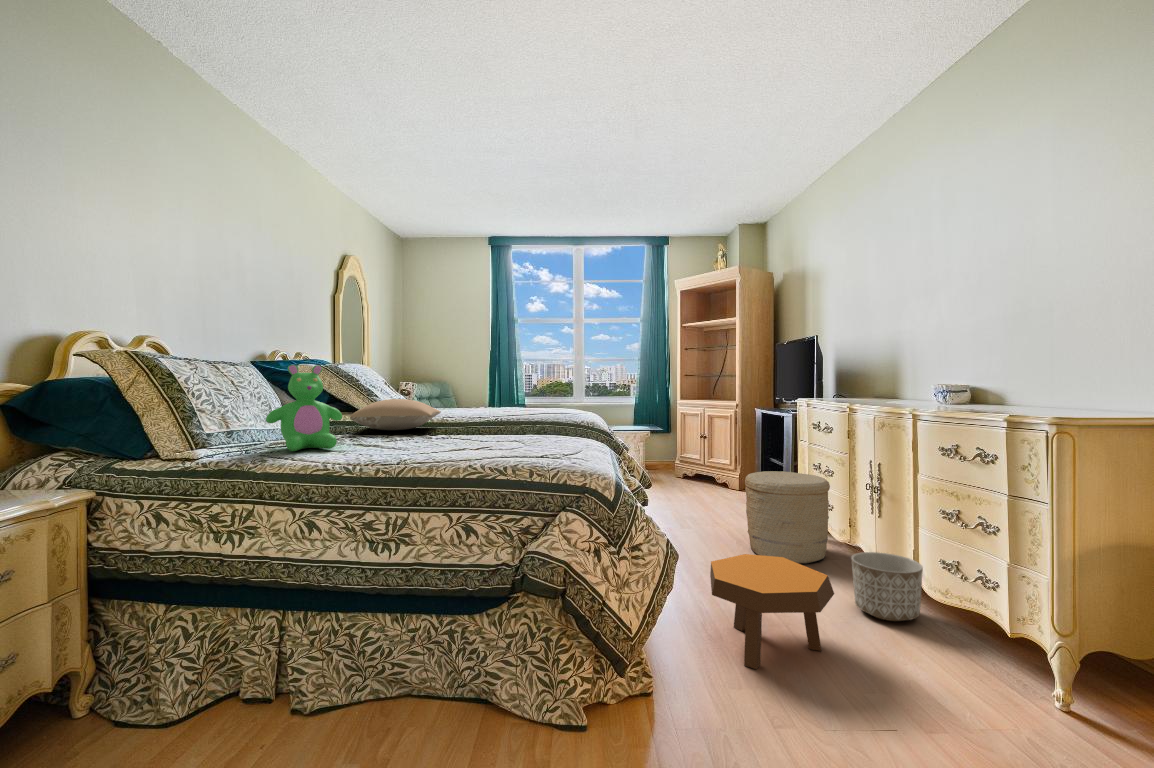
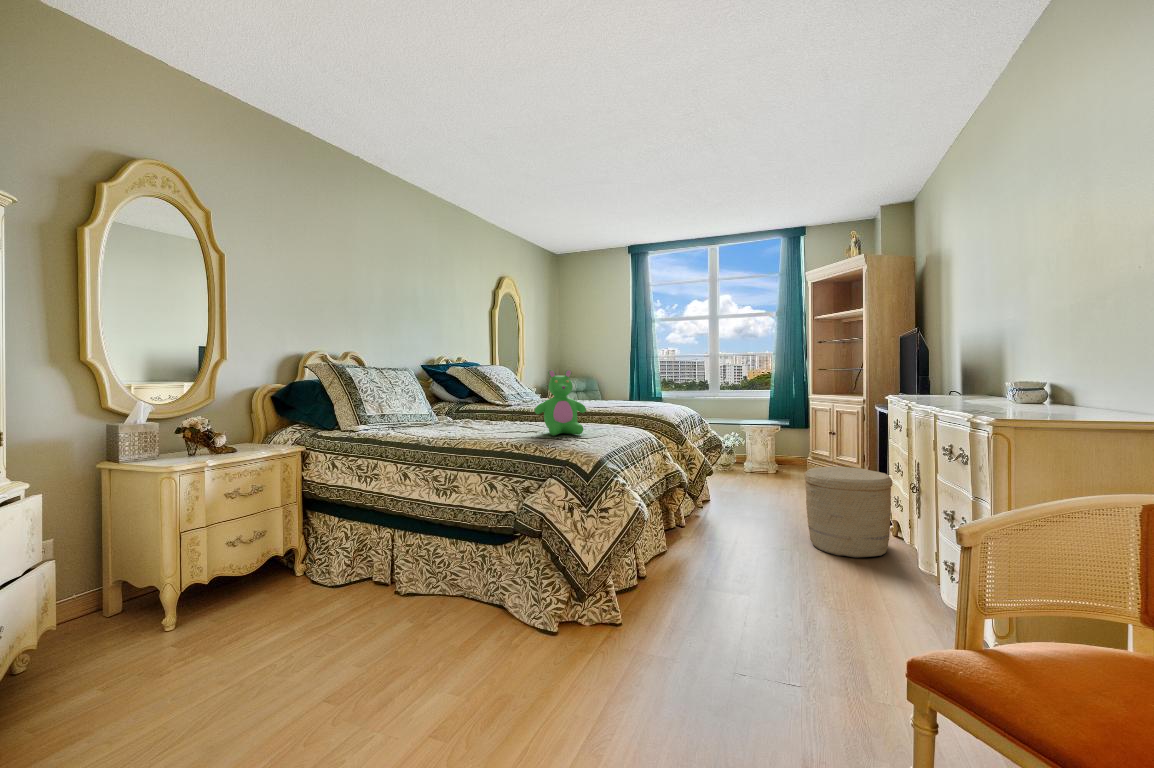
teddy bear: present [266,365,342,451] -> present [535,370,586,435]
pillow: present [350,399,441,430] -> none [471,394,545,417]
planter: present [851,552,923,621] -> none [856,547,926,614]
footstool: present [710,554,834,669] -> none [689,533,800,623]

